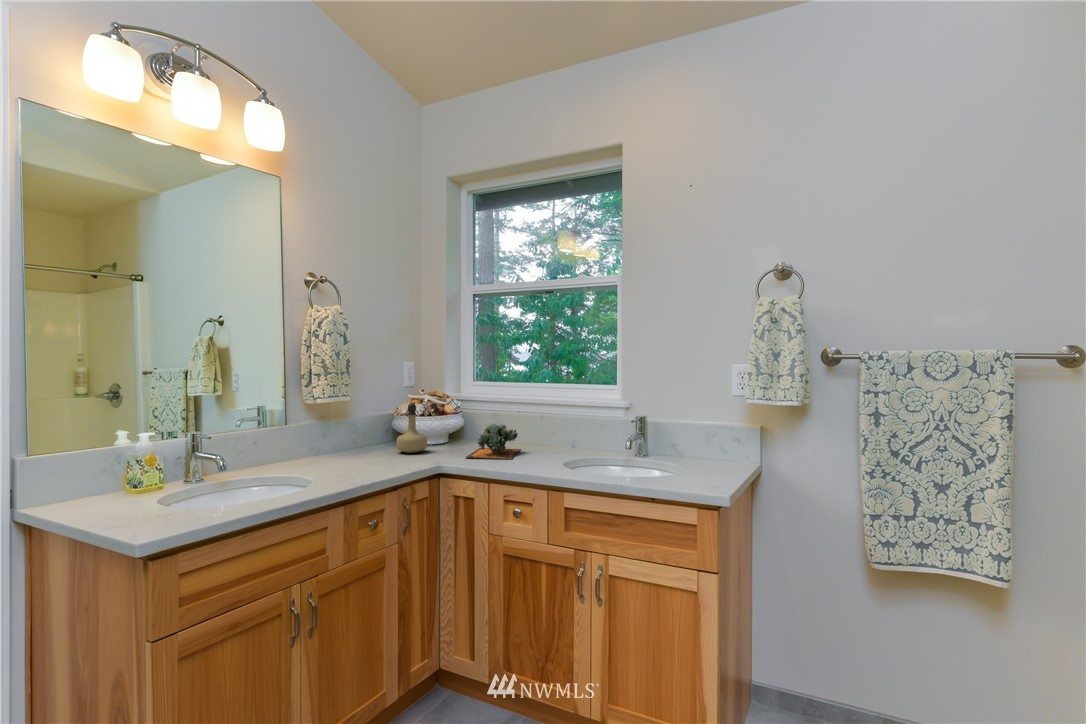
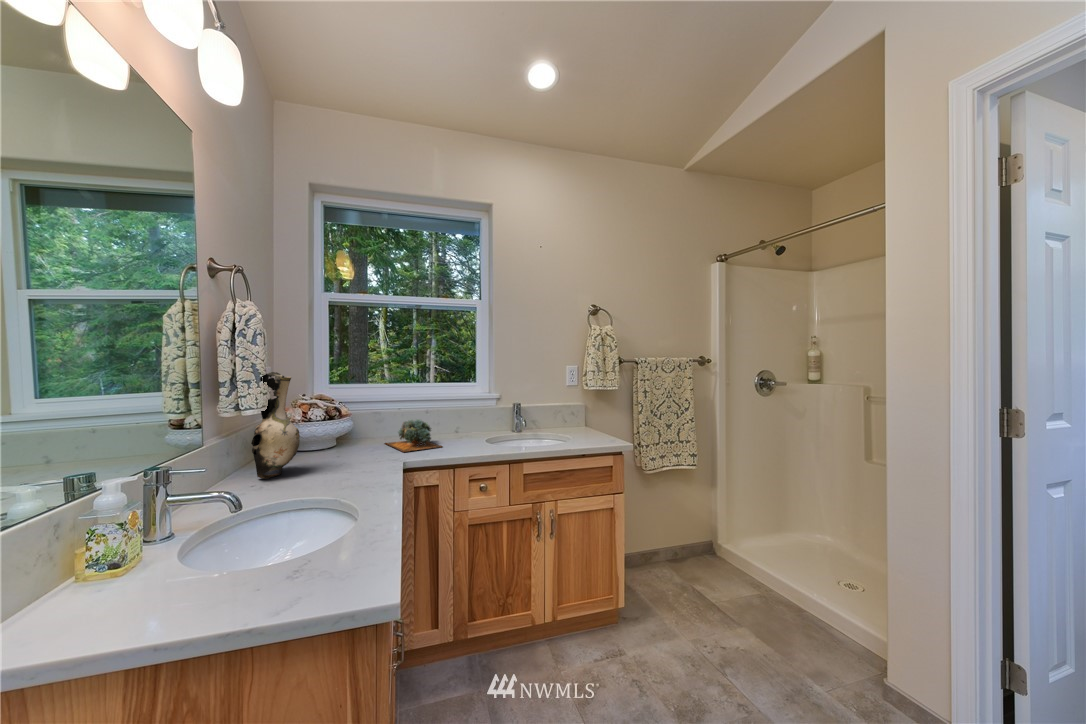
decorative vase: none [315,367,364,461] -> present [251,372,300,479]
perfume bottle: present [396,403,427,453] -> none [314,407,348,458]

